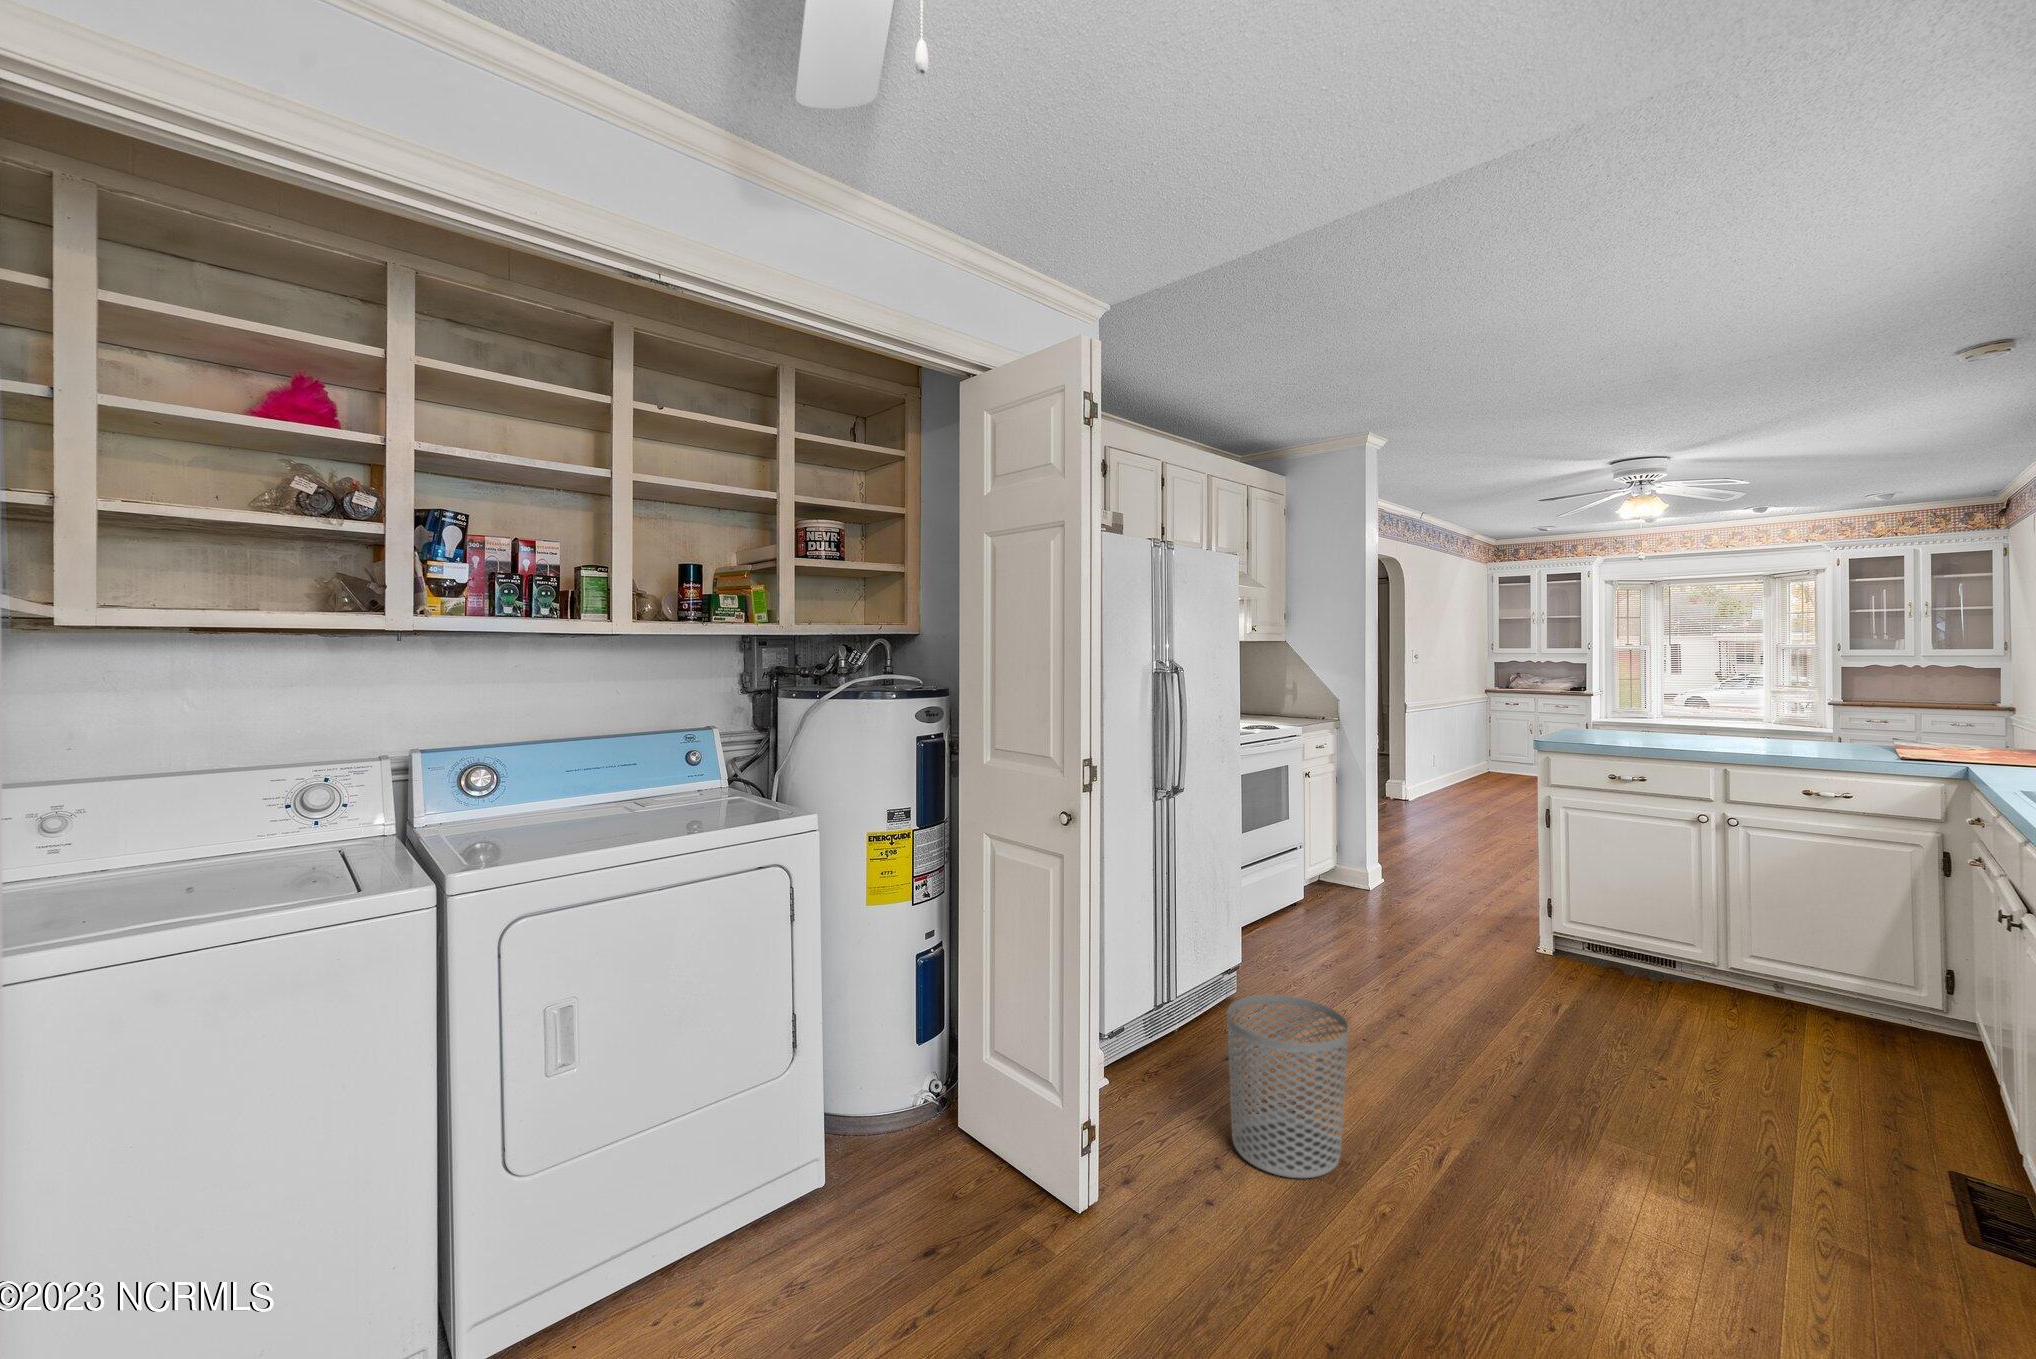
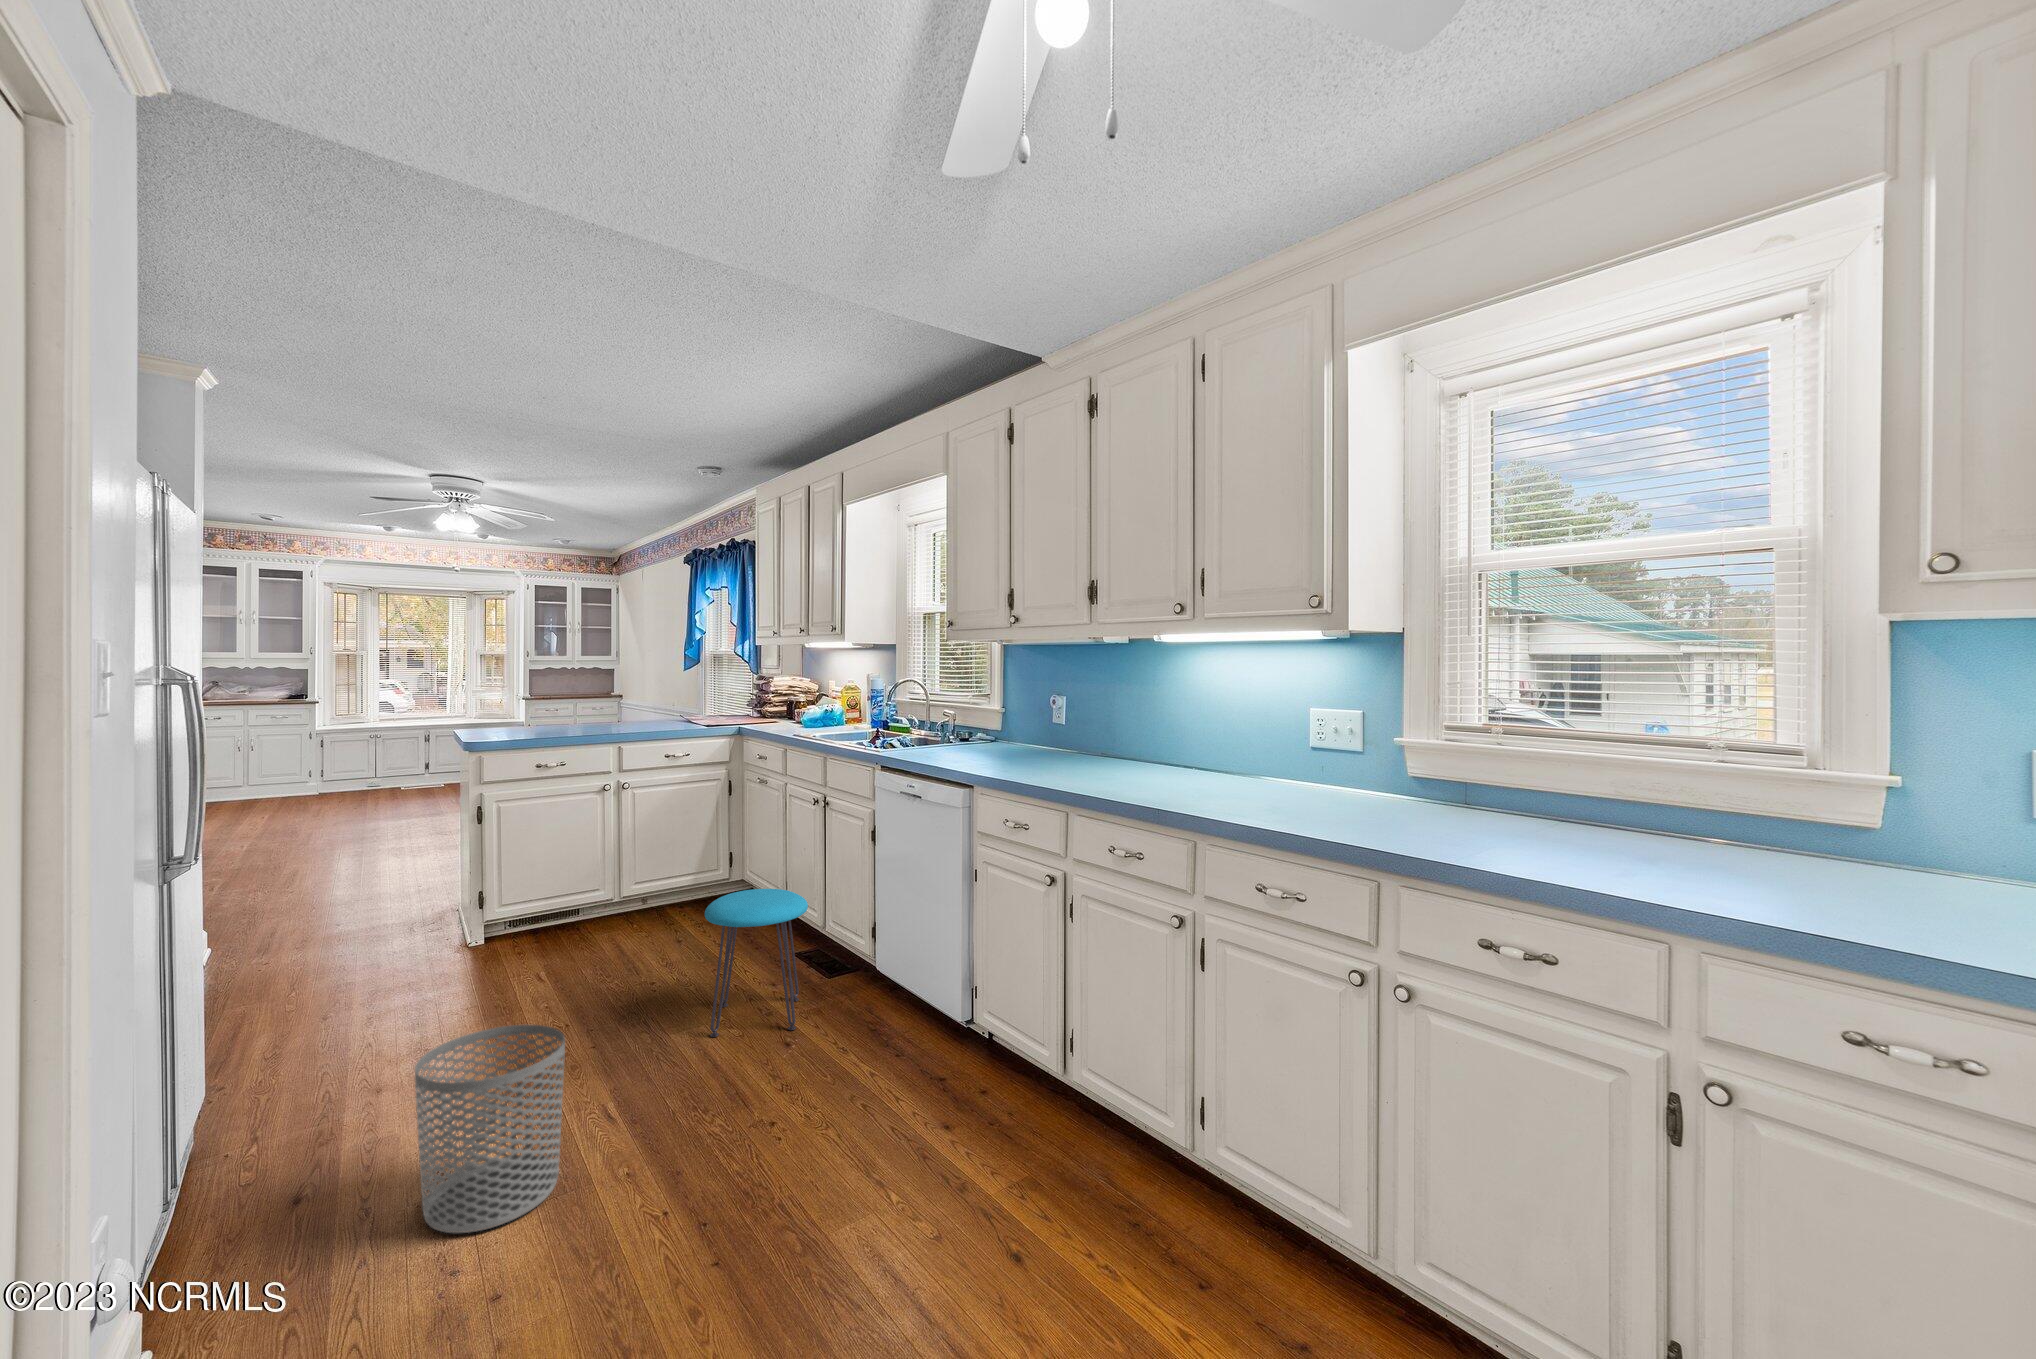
stool: none [1637,989,1838,1232] -> present [705,889,808,1037]

